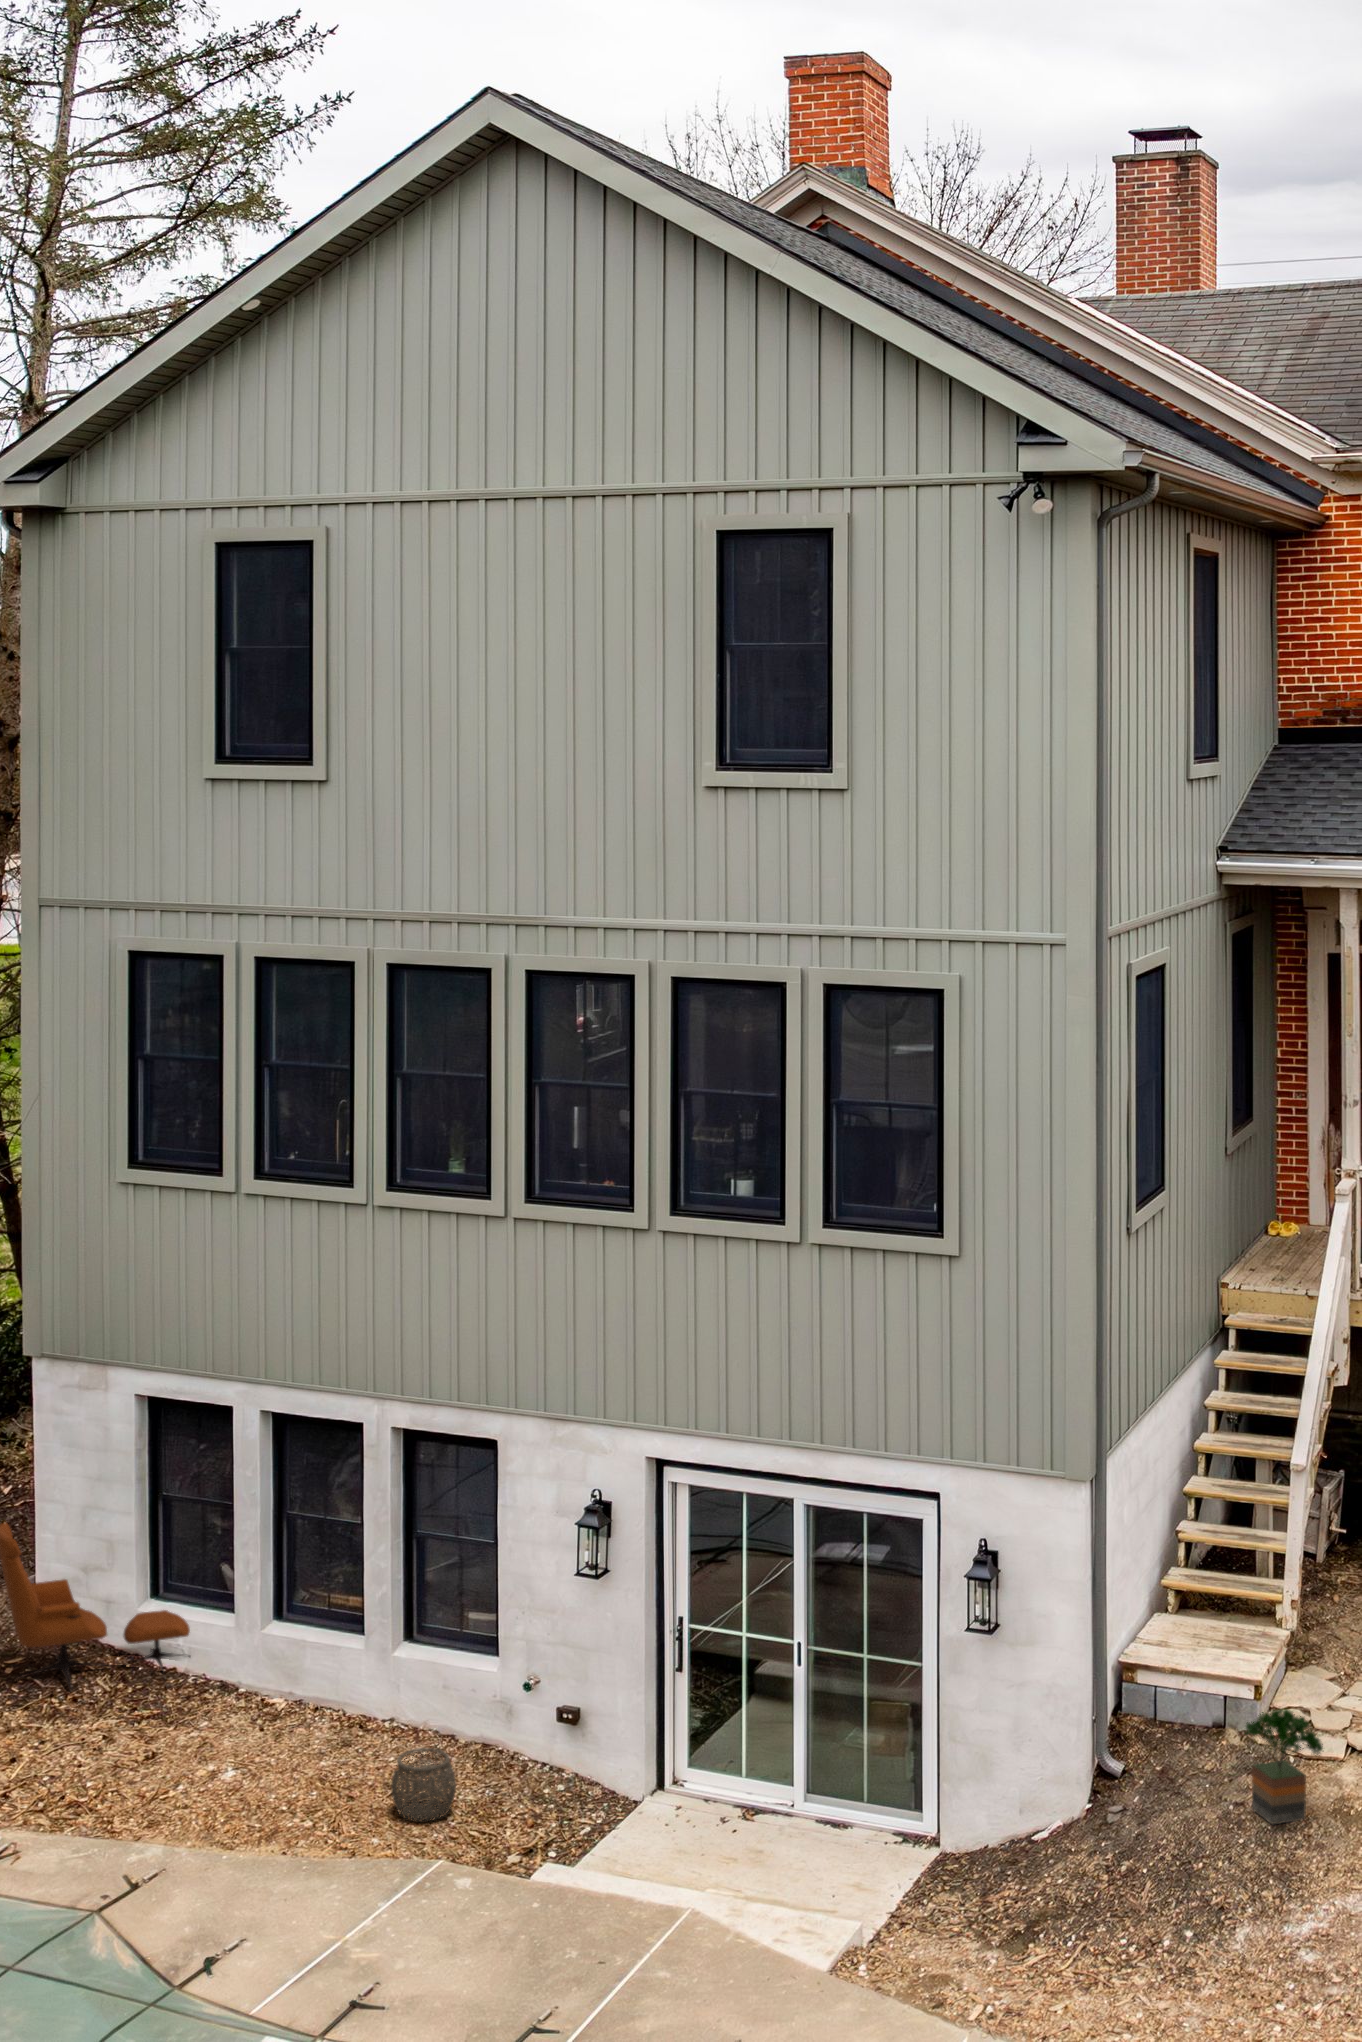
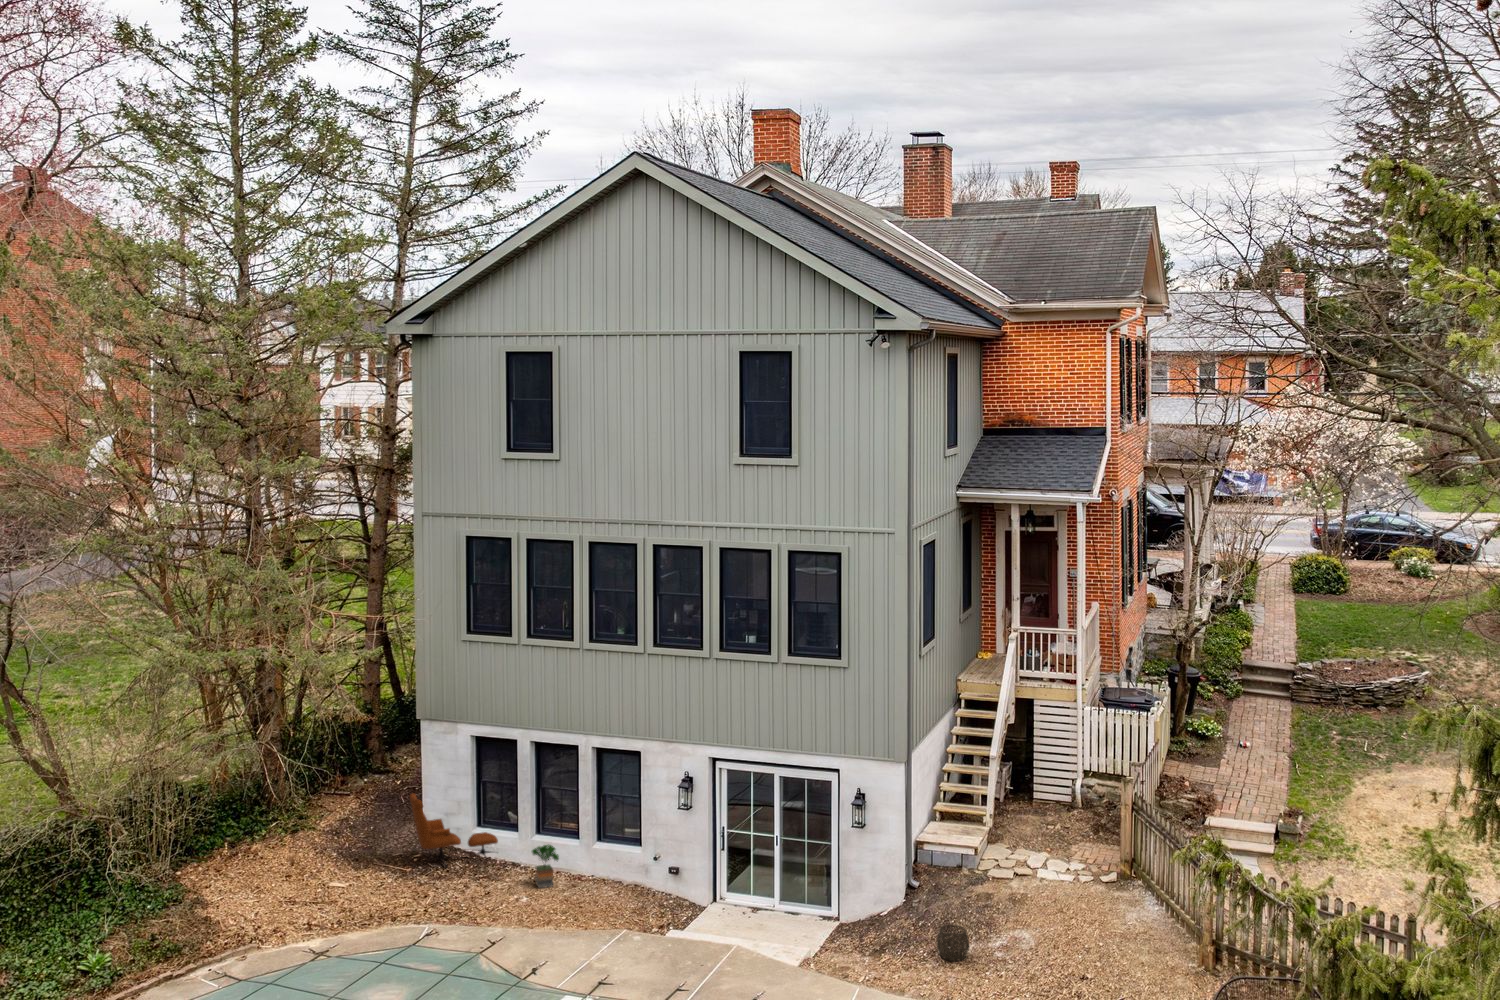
potted tree: present [1245,1709,1323,1825] -> present [532,844,559,888]
woven basket: present [391,1748,456,1821] -> present [937,925,969,961]

